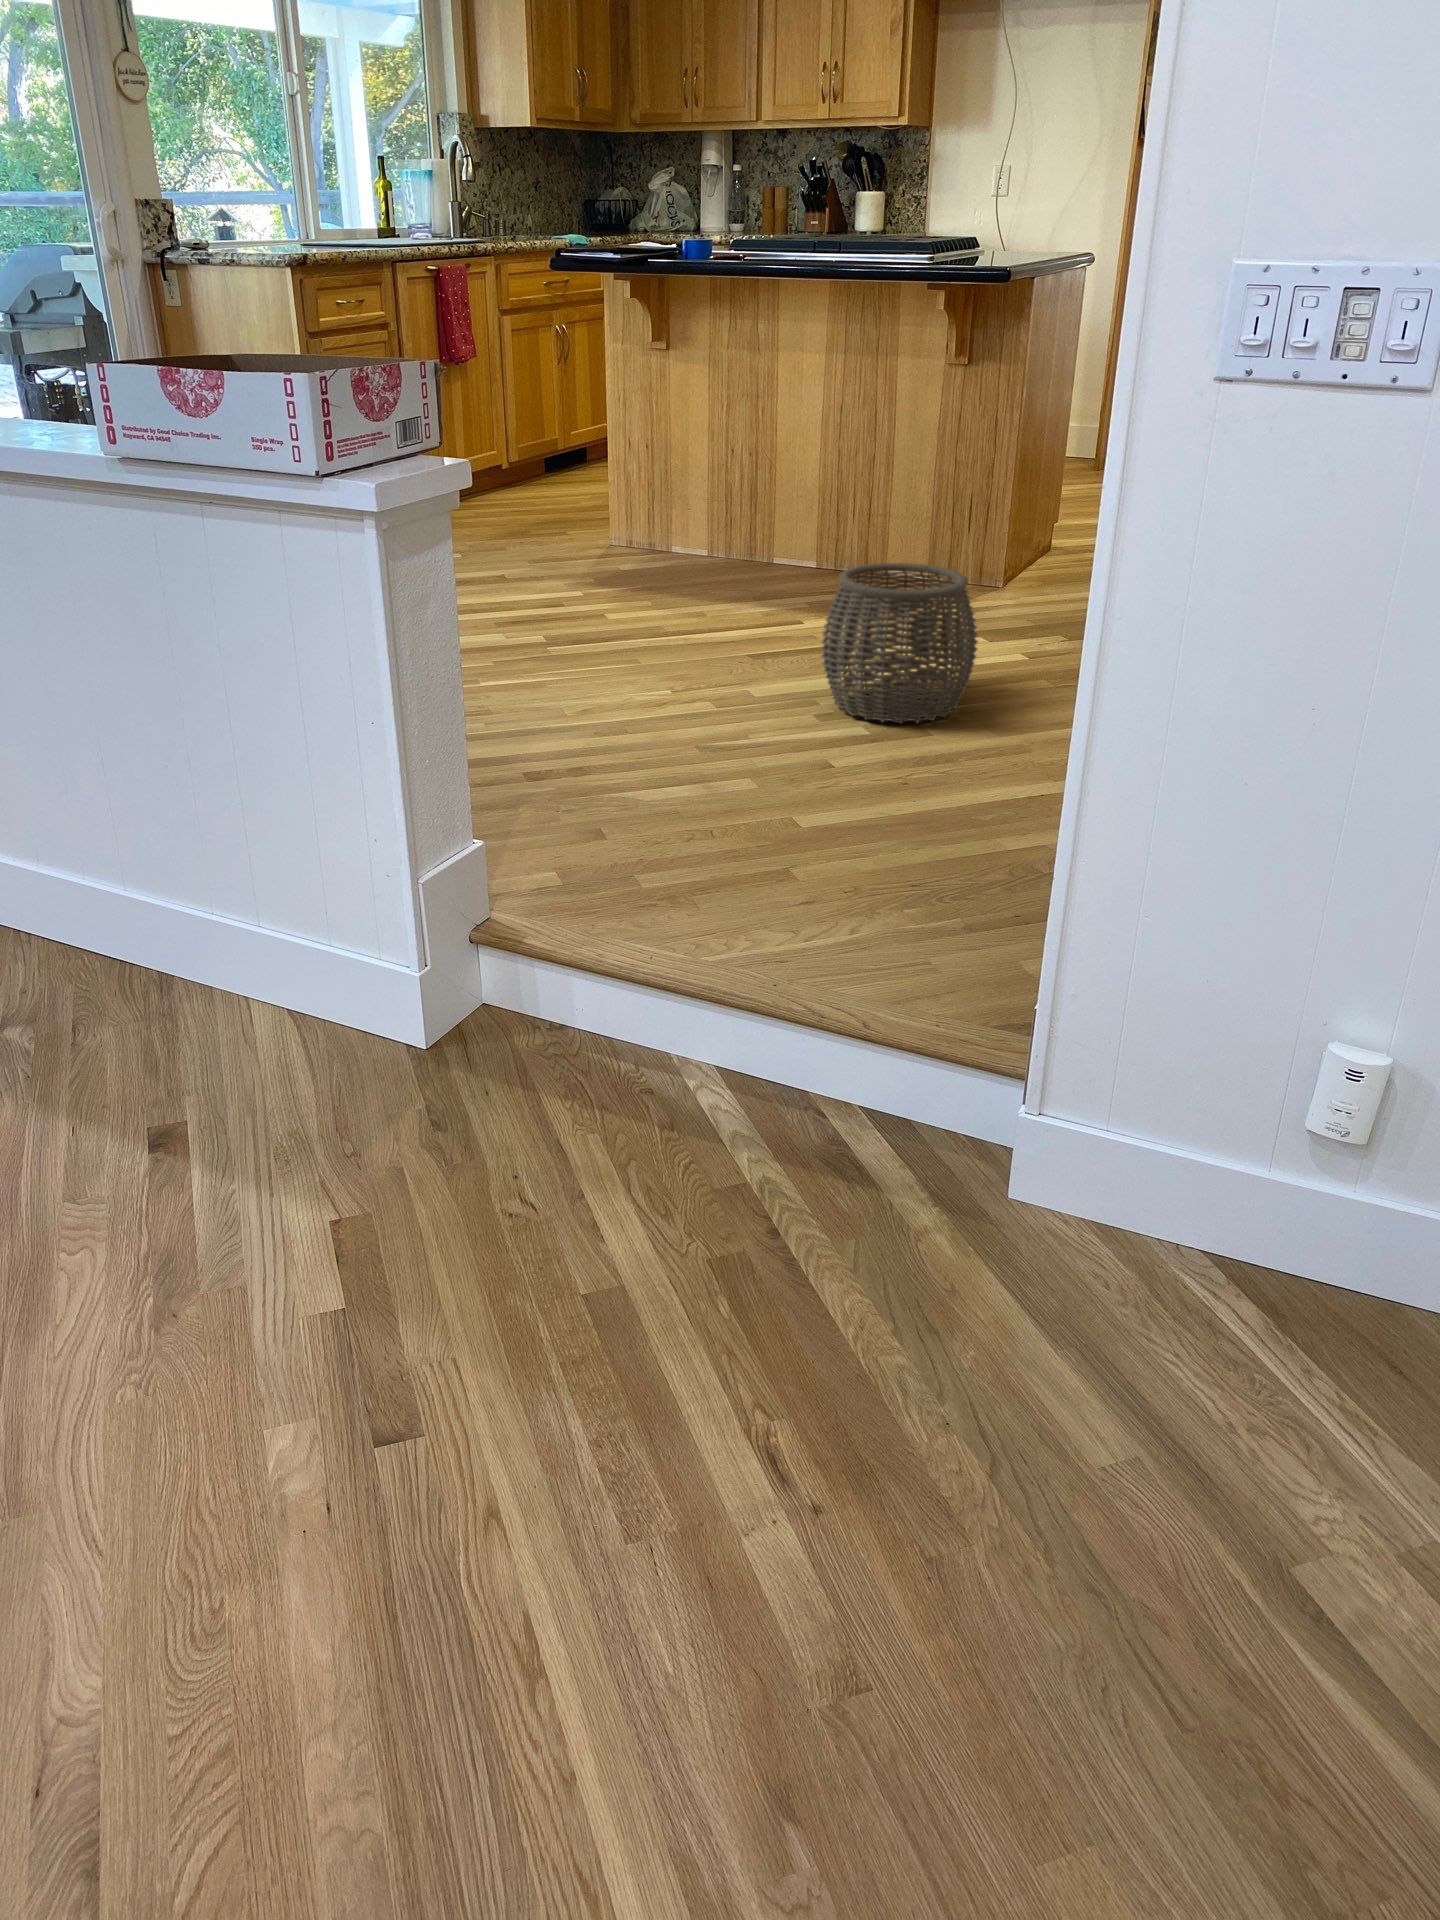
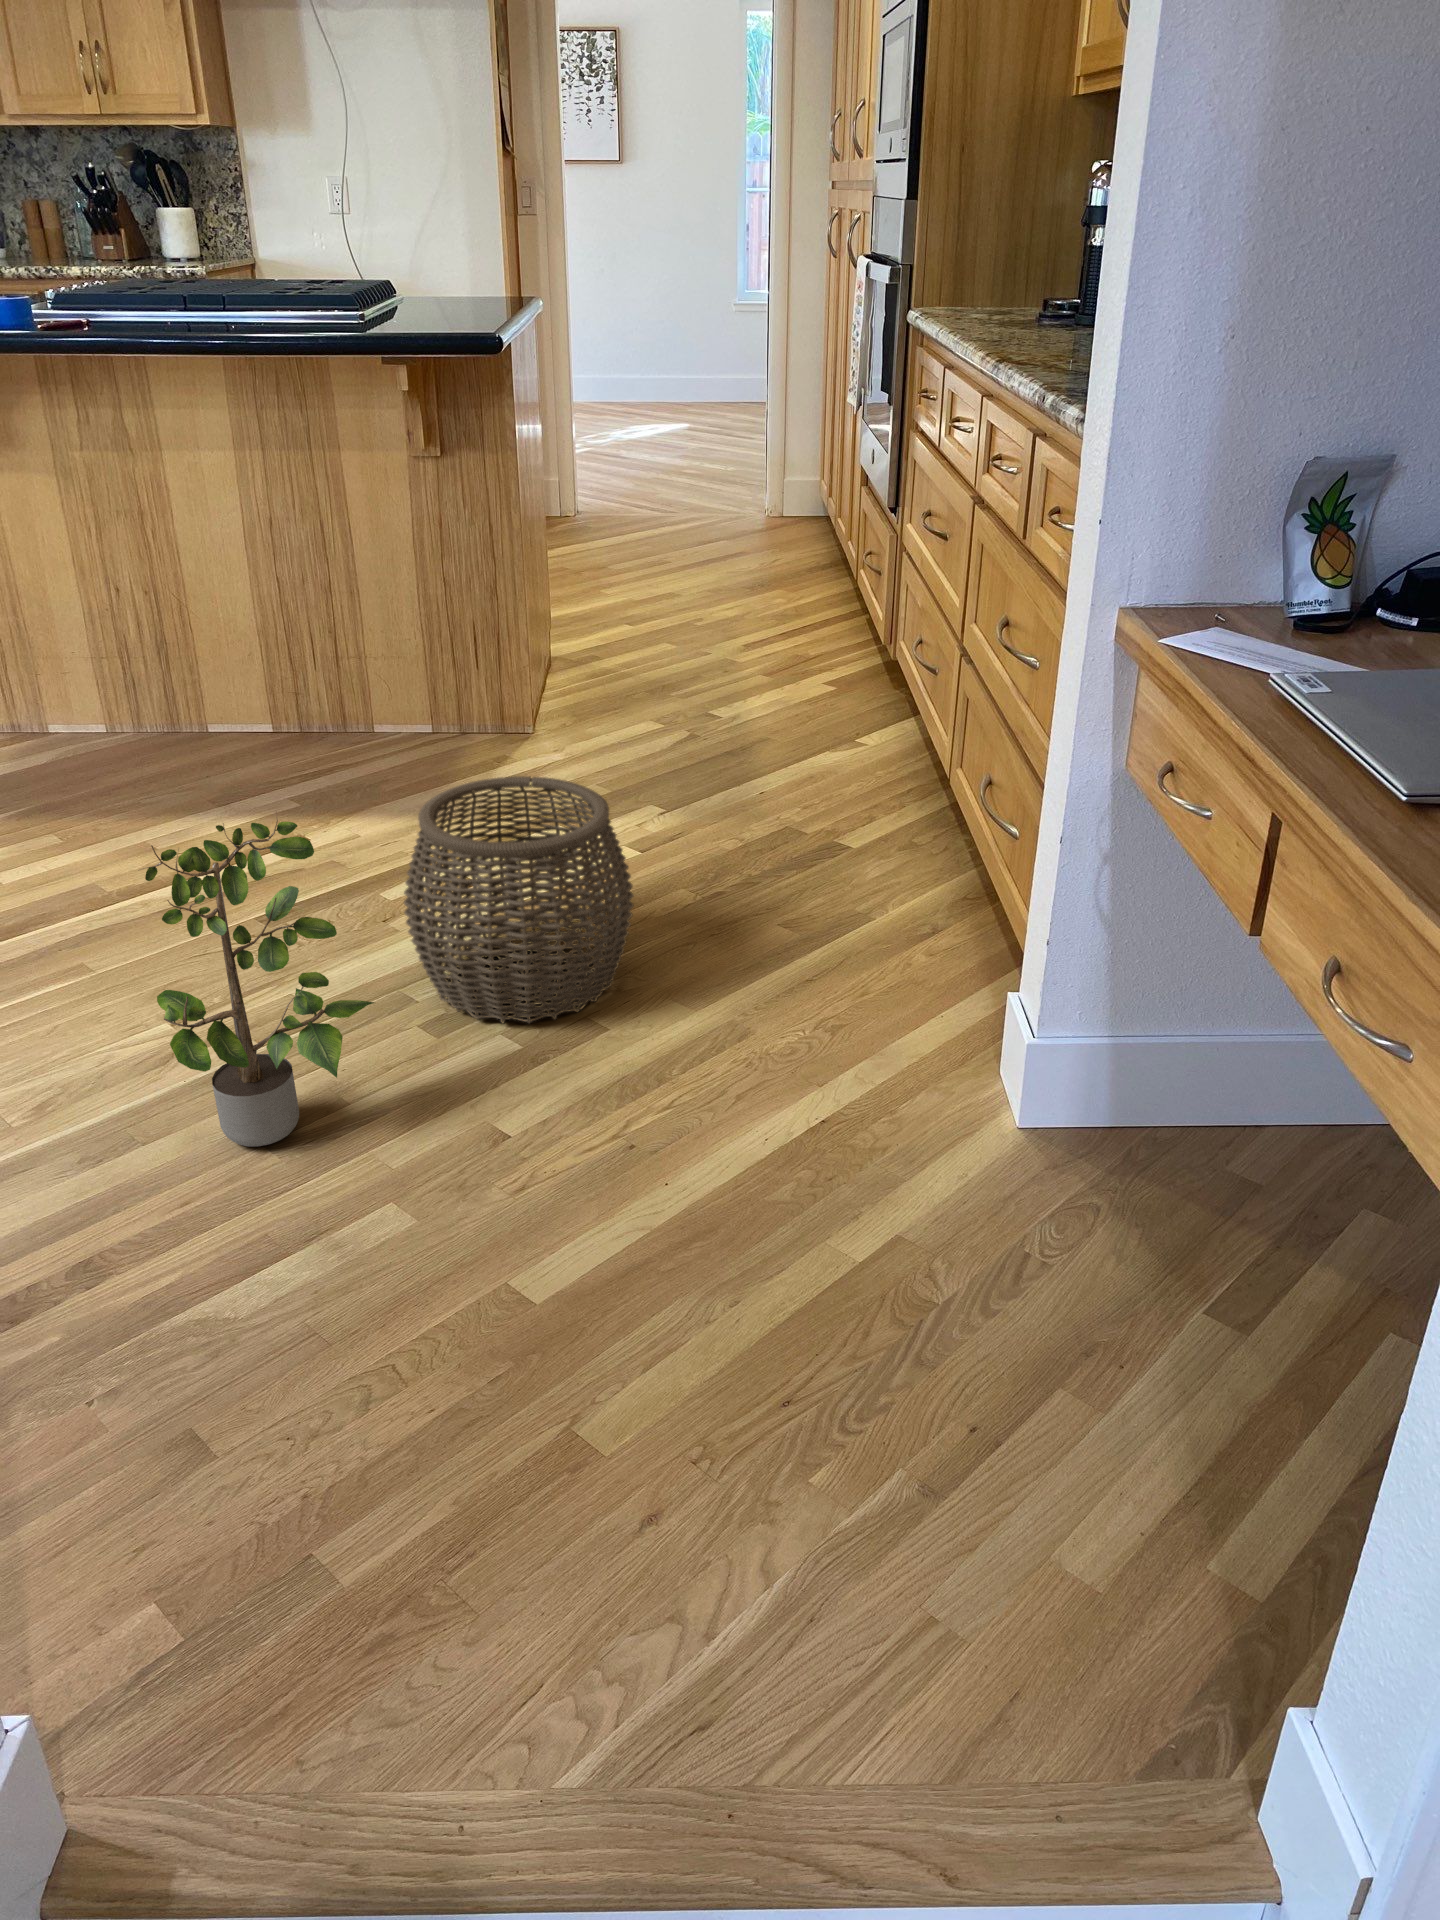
potted plant: none [652,528,776,743] -> present [143,813,374,1146]

